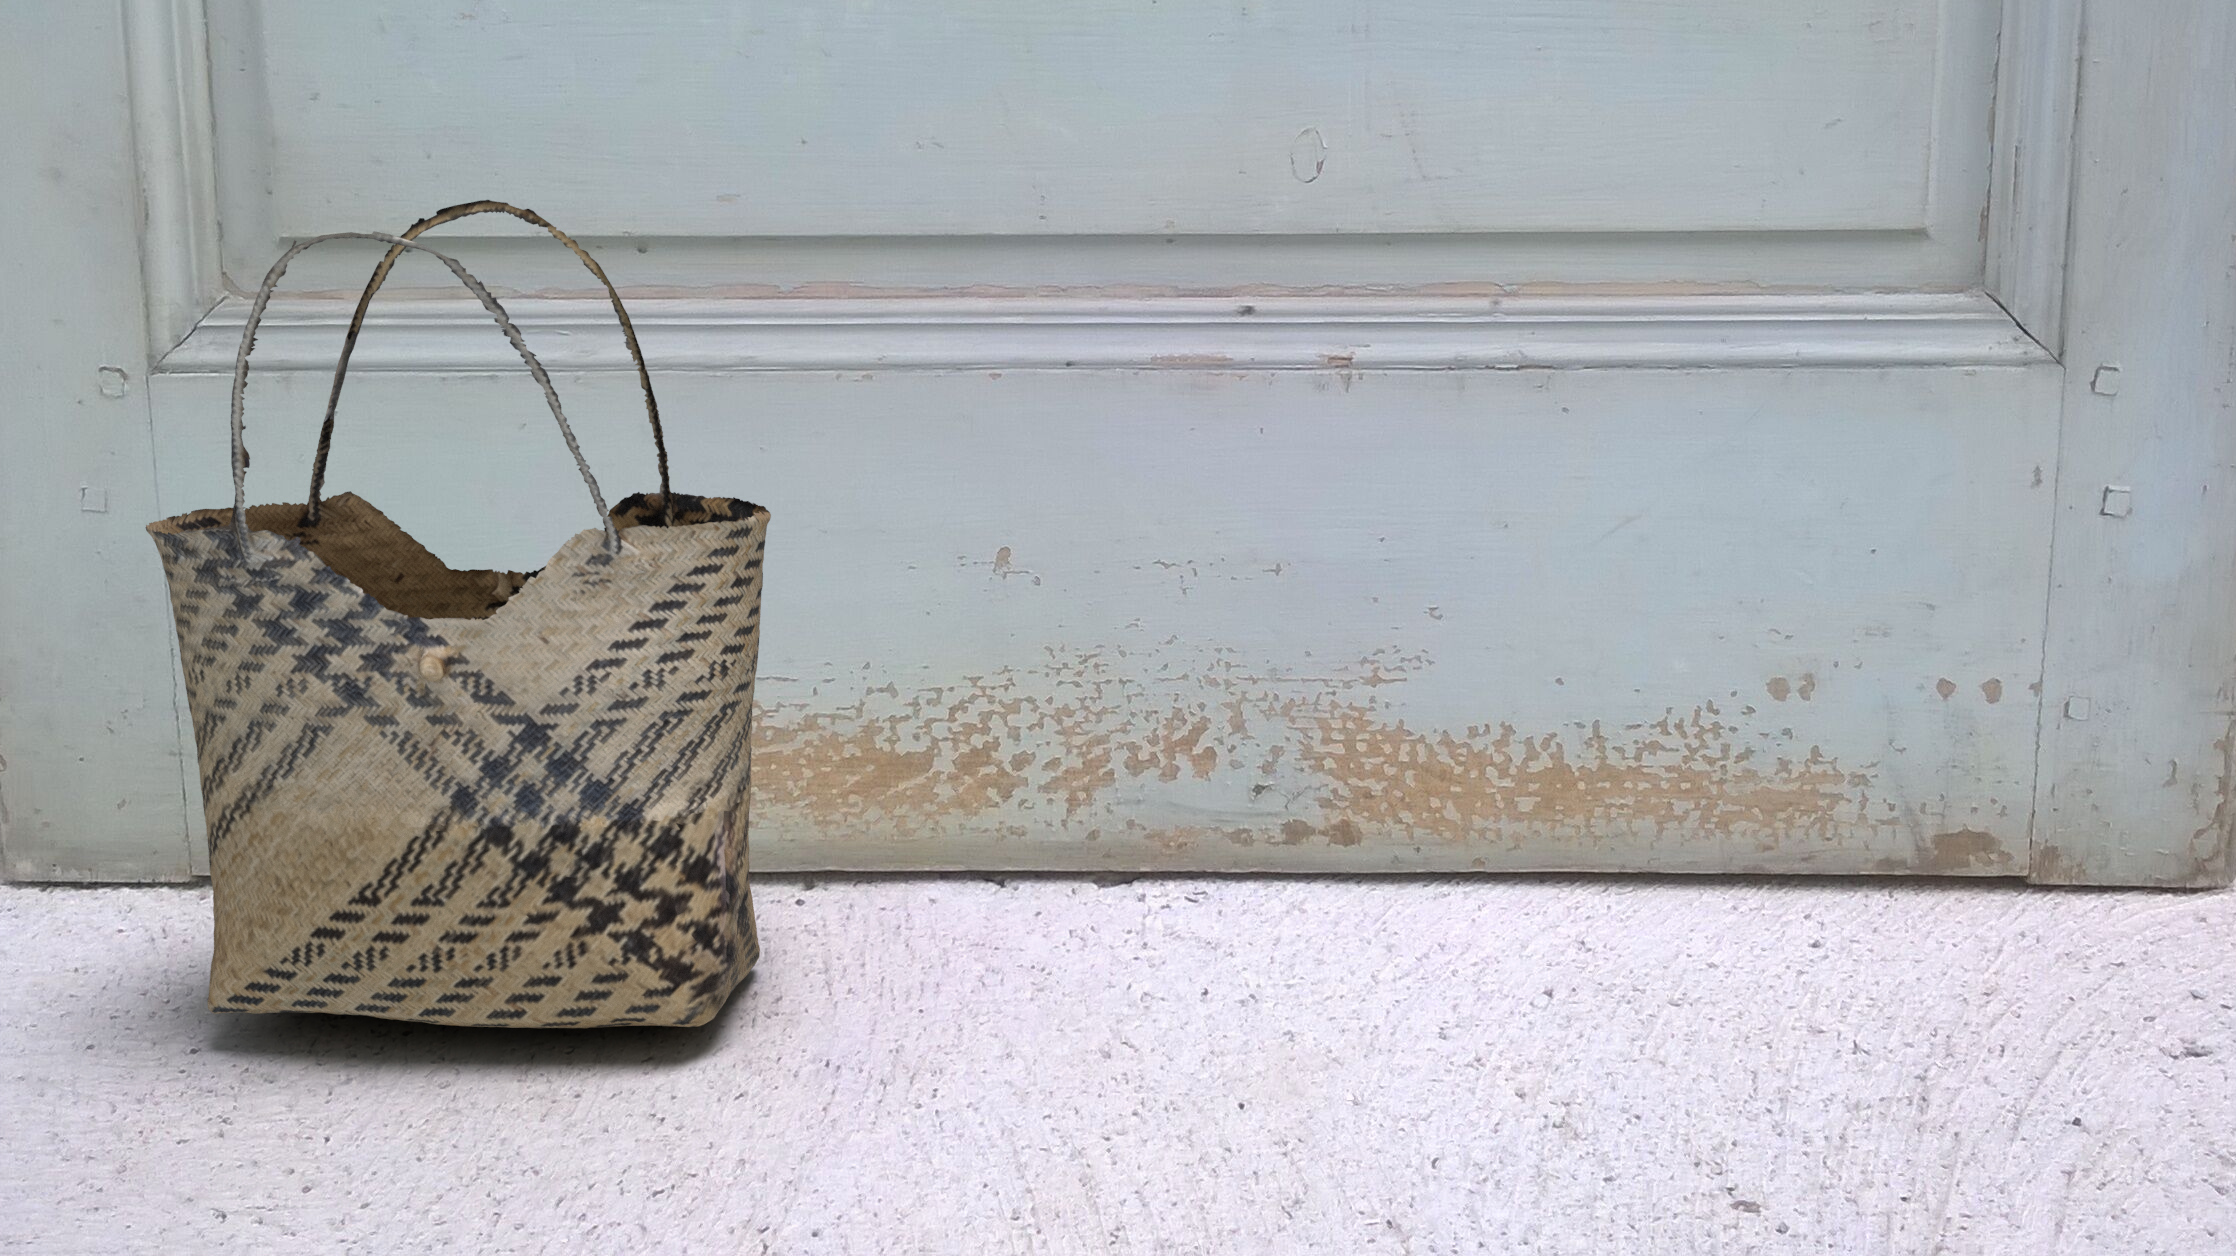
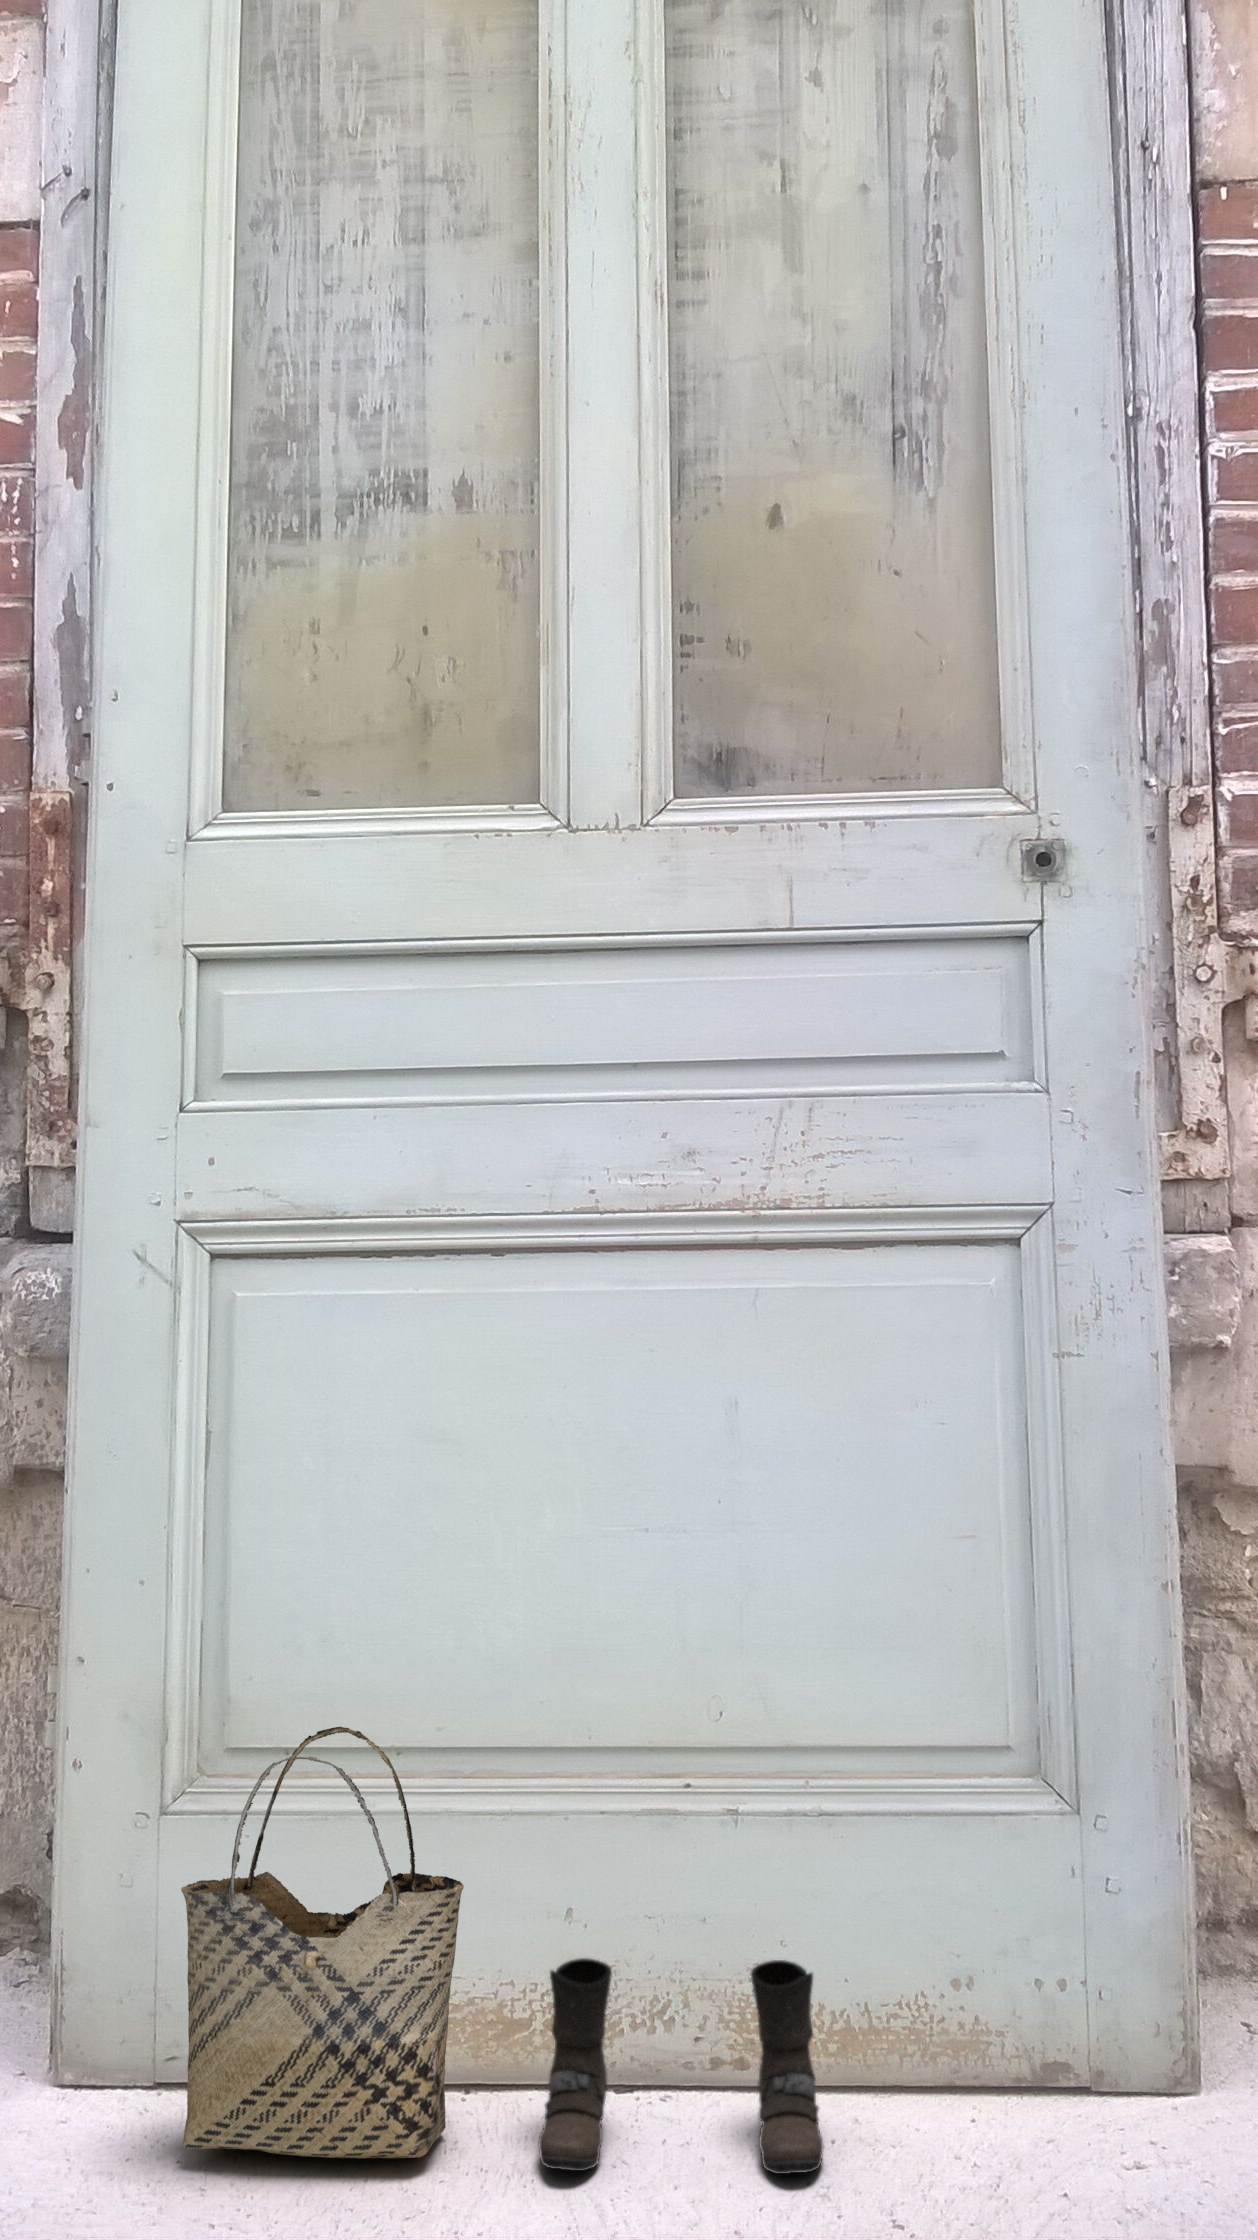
boots: none [946,650,1531,1051] -> present [539,1958,823,2174]

